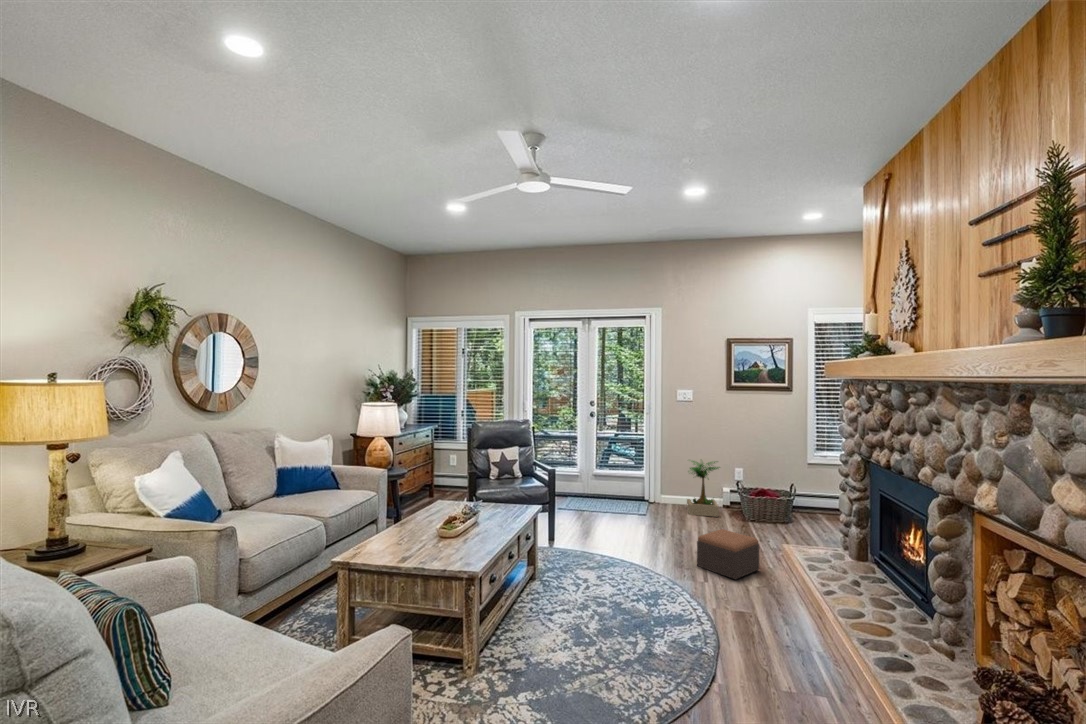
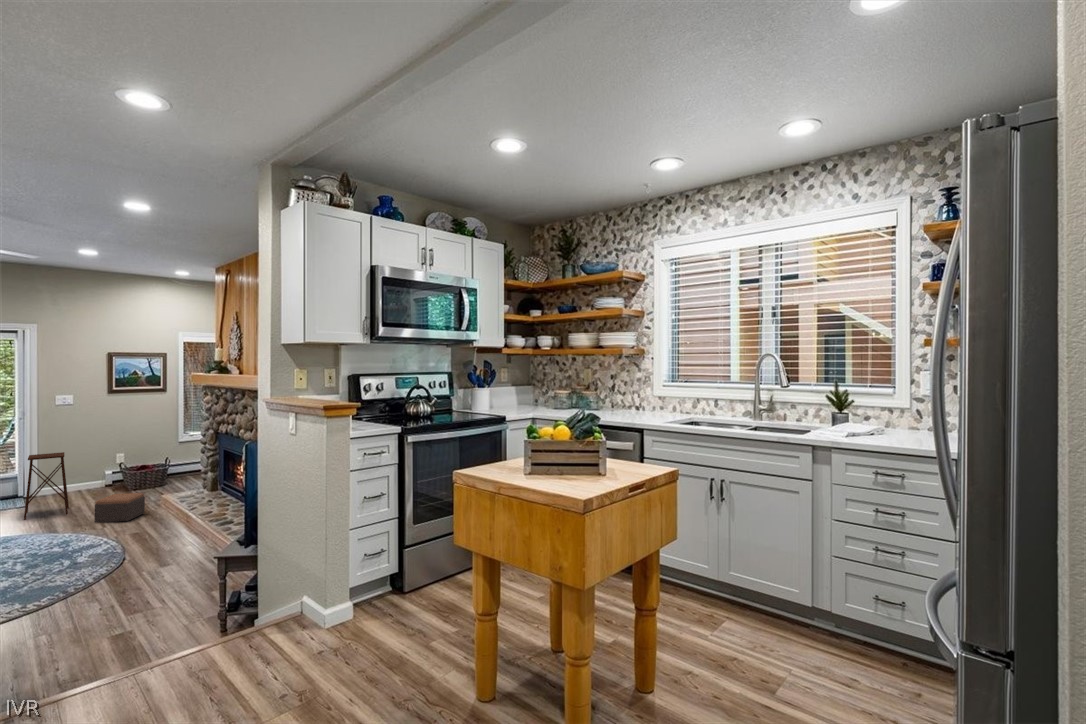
side table: none [633,456,679,540] -> present [24,452,69,520]
potted plant: present [687,461,720,517] -> none [68,450,109,498]

